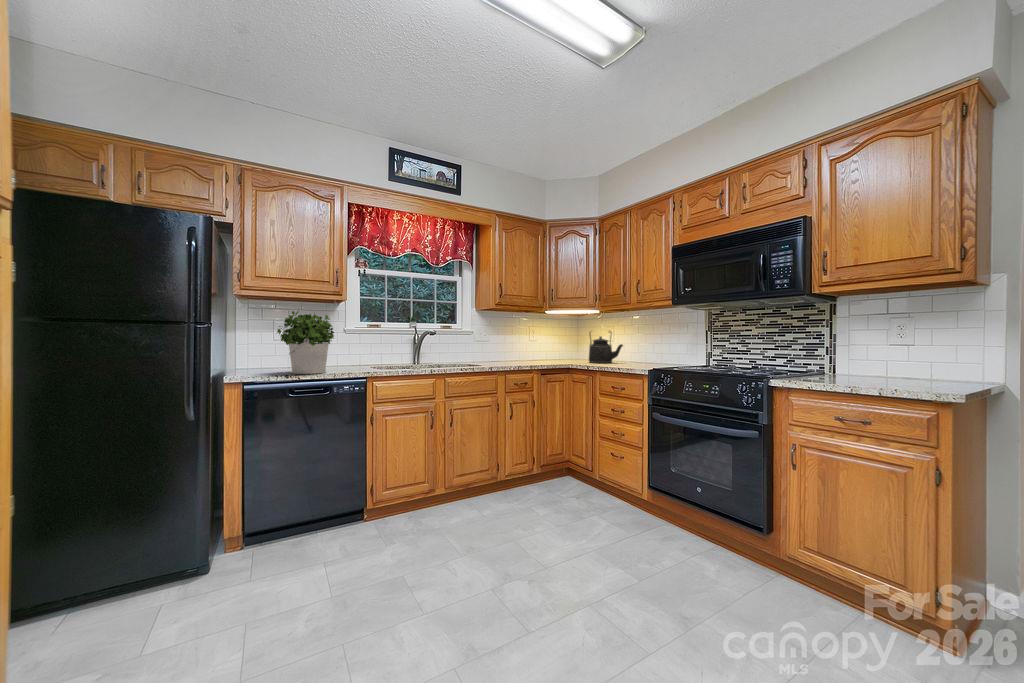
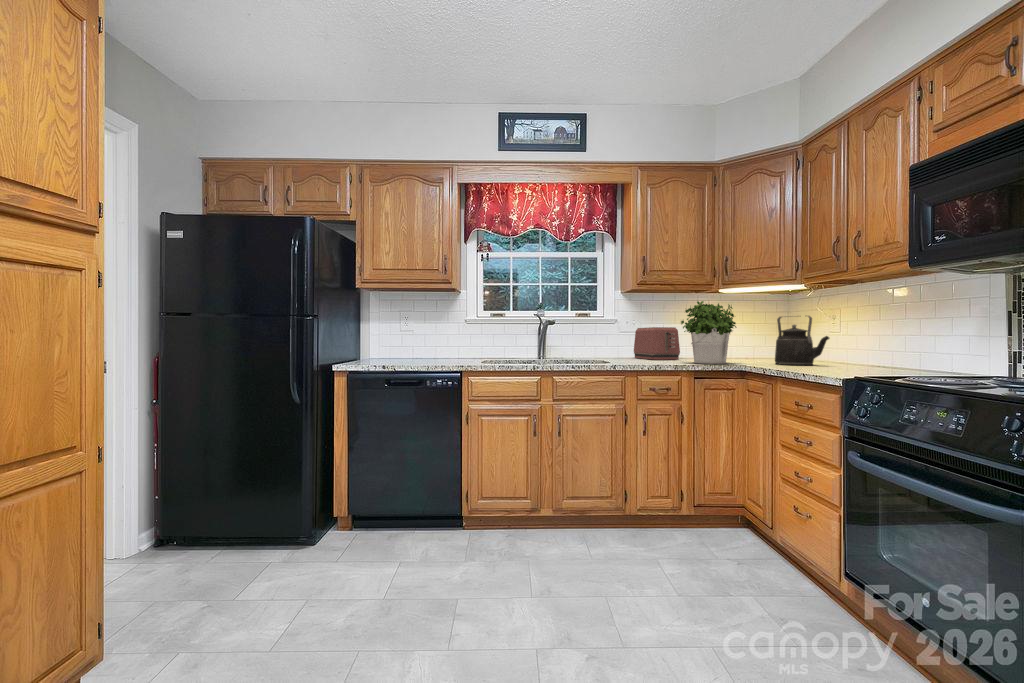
potted plant: present [277,311,334,374] -> present [681,301,736,364]
toaster: none [484,337,521,361] -> present [634,327,680,360]

